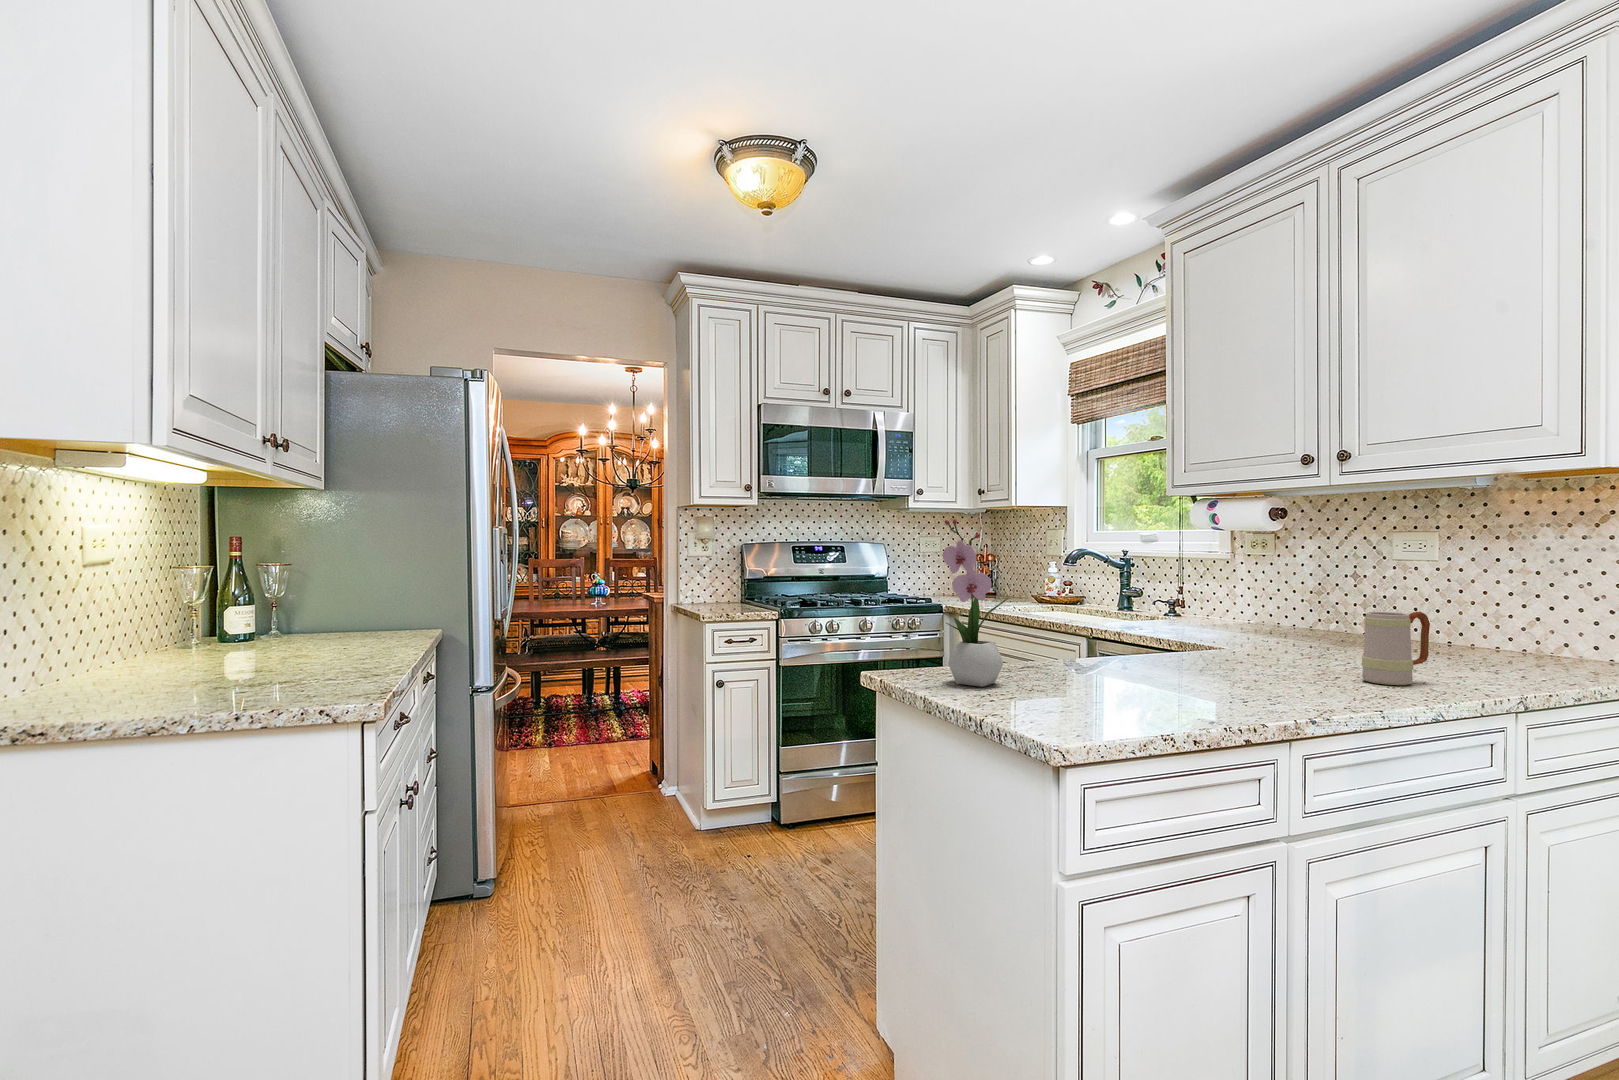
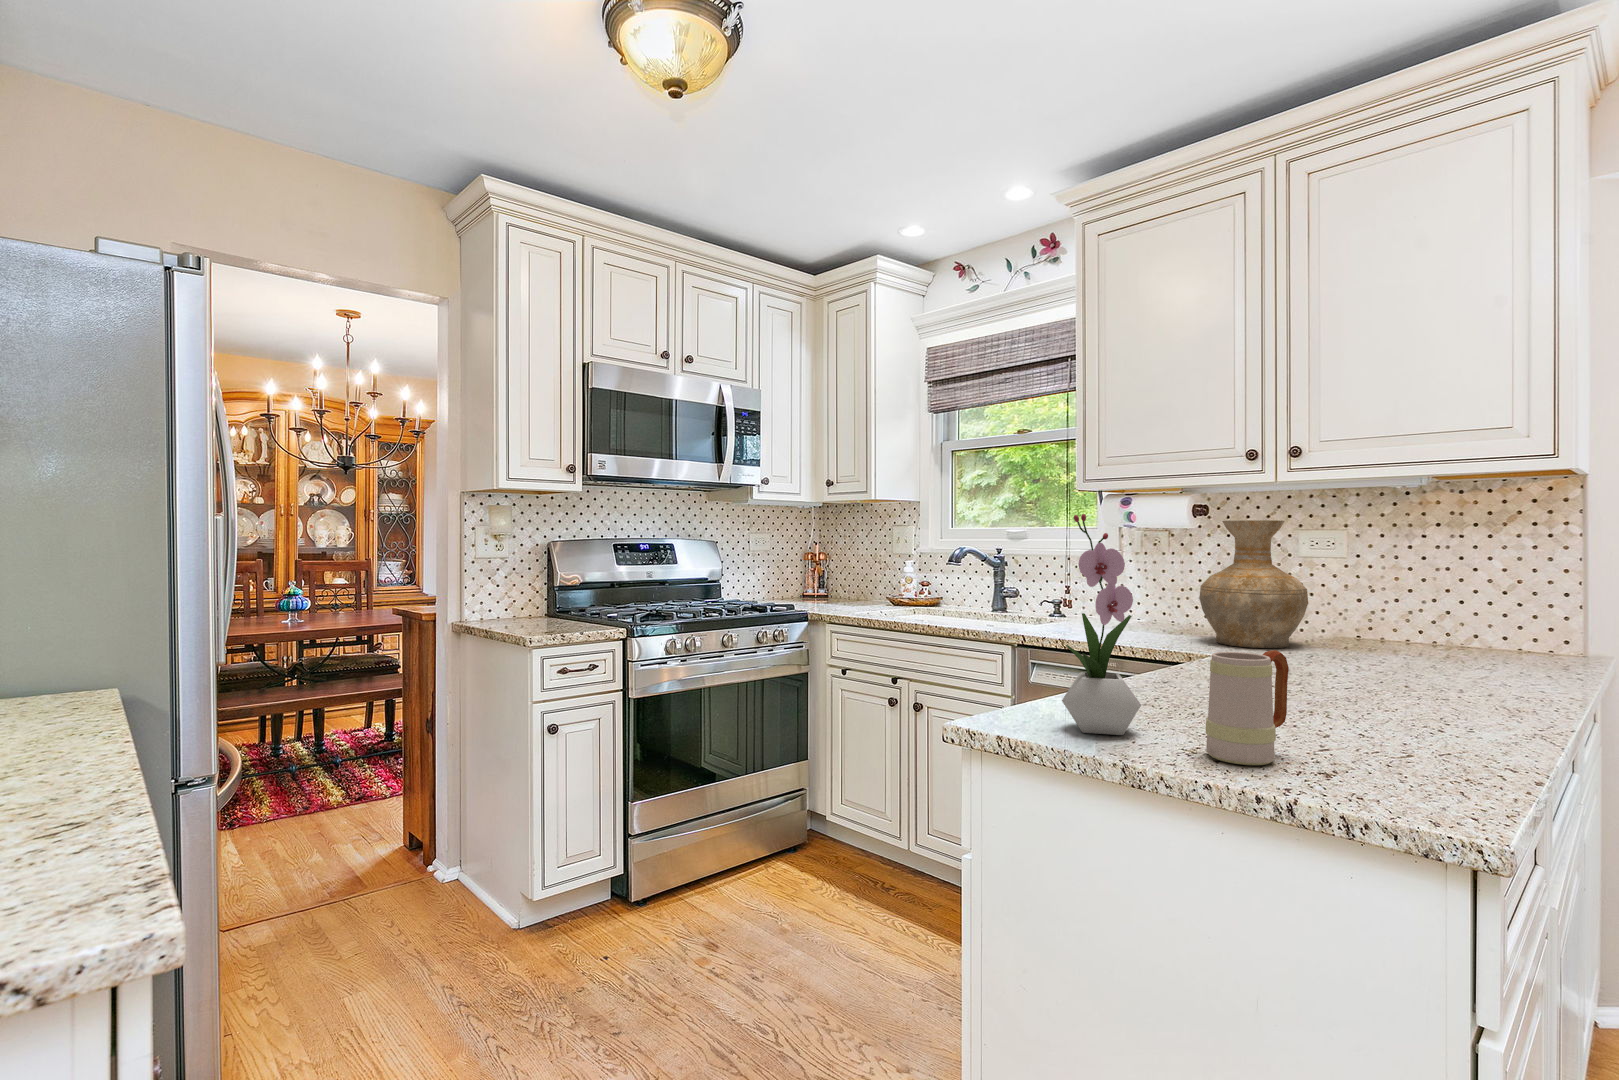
vase: none [1257,522,1366,647] -> present [1199,520,1308,648]
mug: present [1362,612,1430,685] -> present [1206,650,1289,765]

